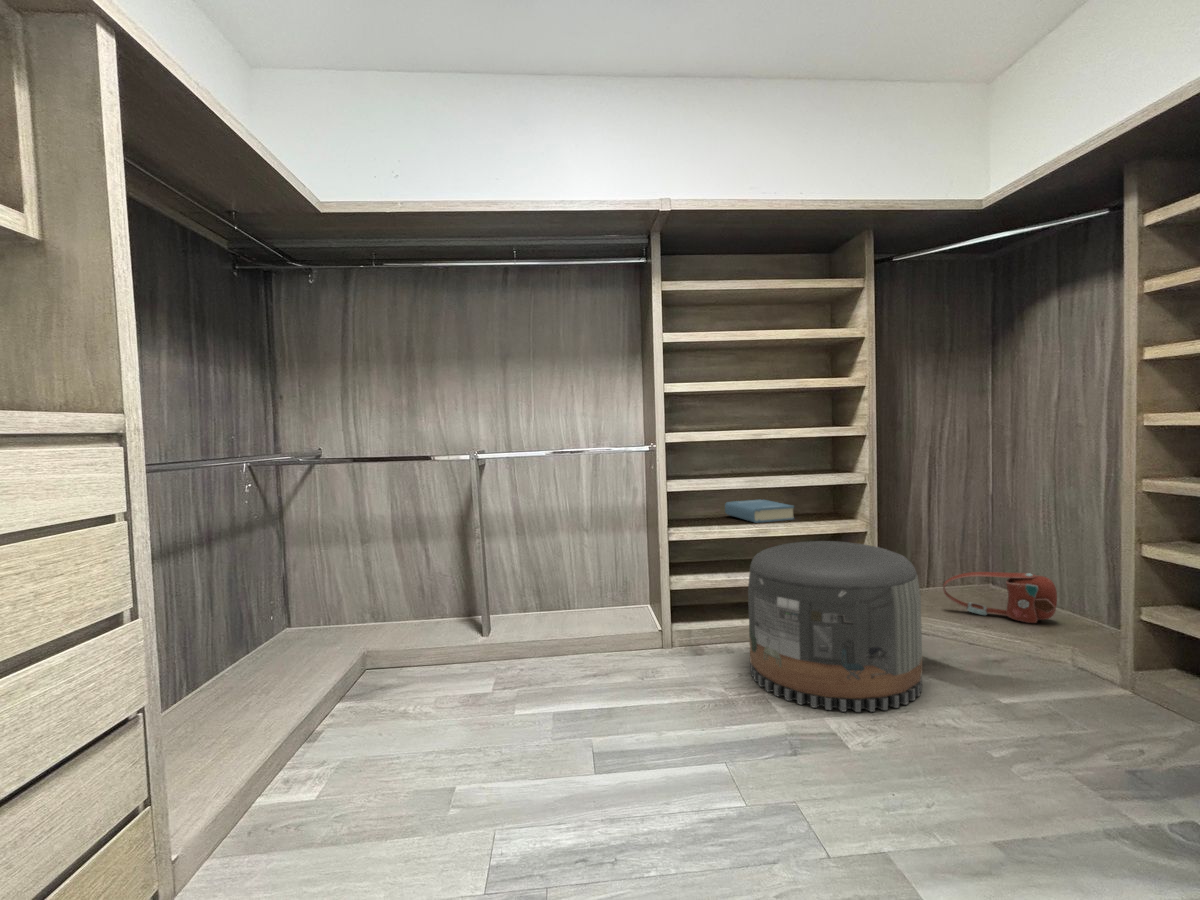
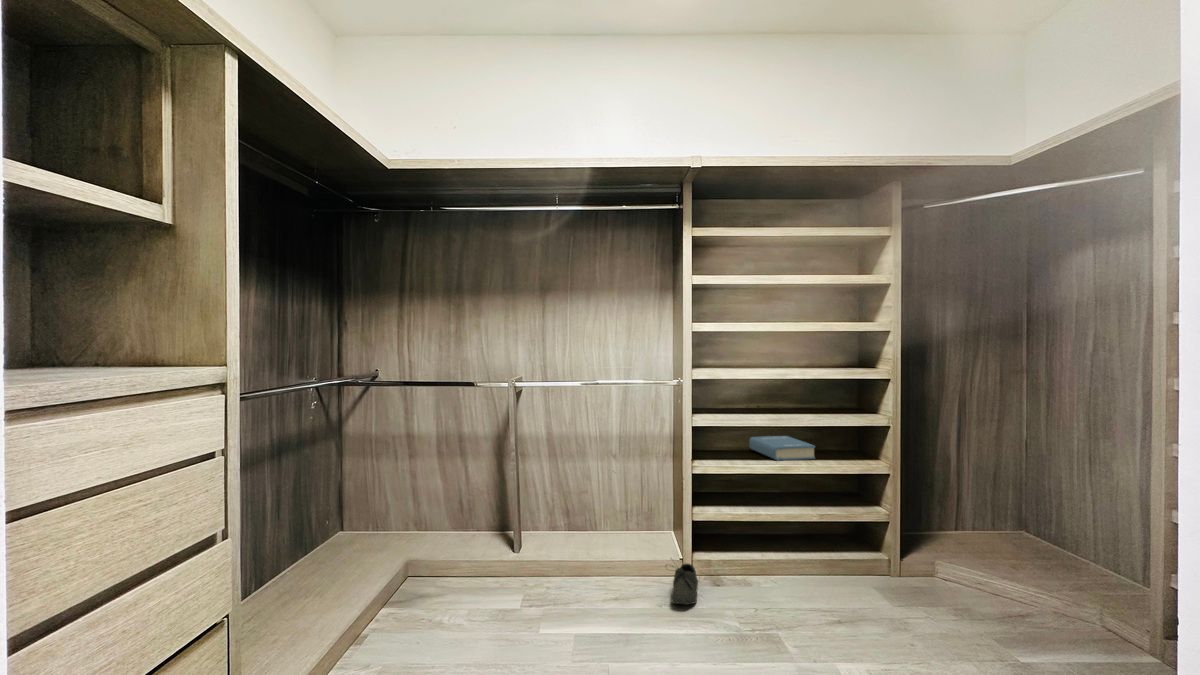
pouf: present [748,541,922,712] -> none [764,483,930,654]
handbag: present [943,572,1057,623] -> none [961,520,1075,575]
shoe: none [644,629,682,676] -> present [671,564,698,604]

